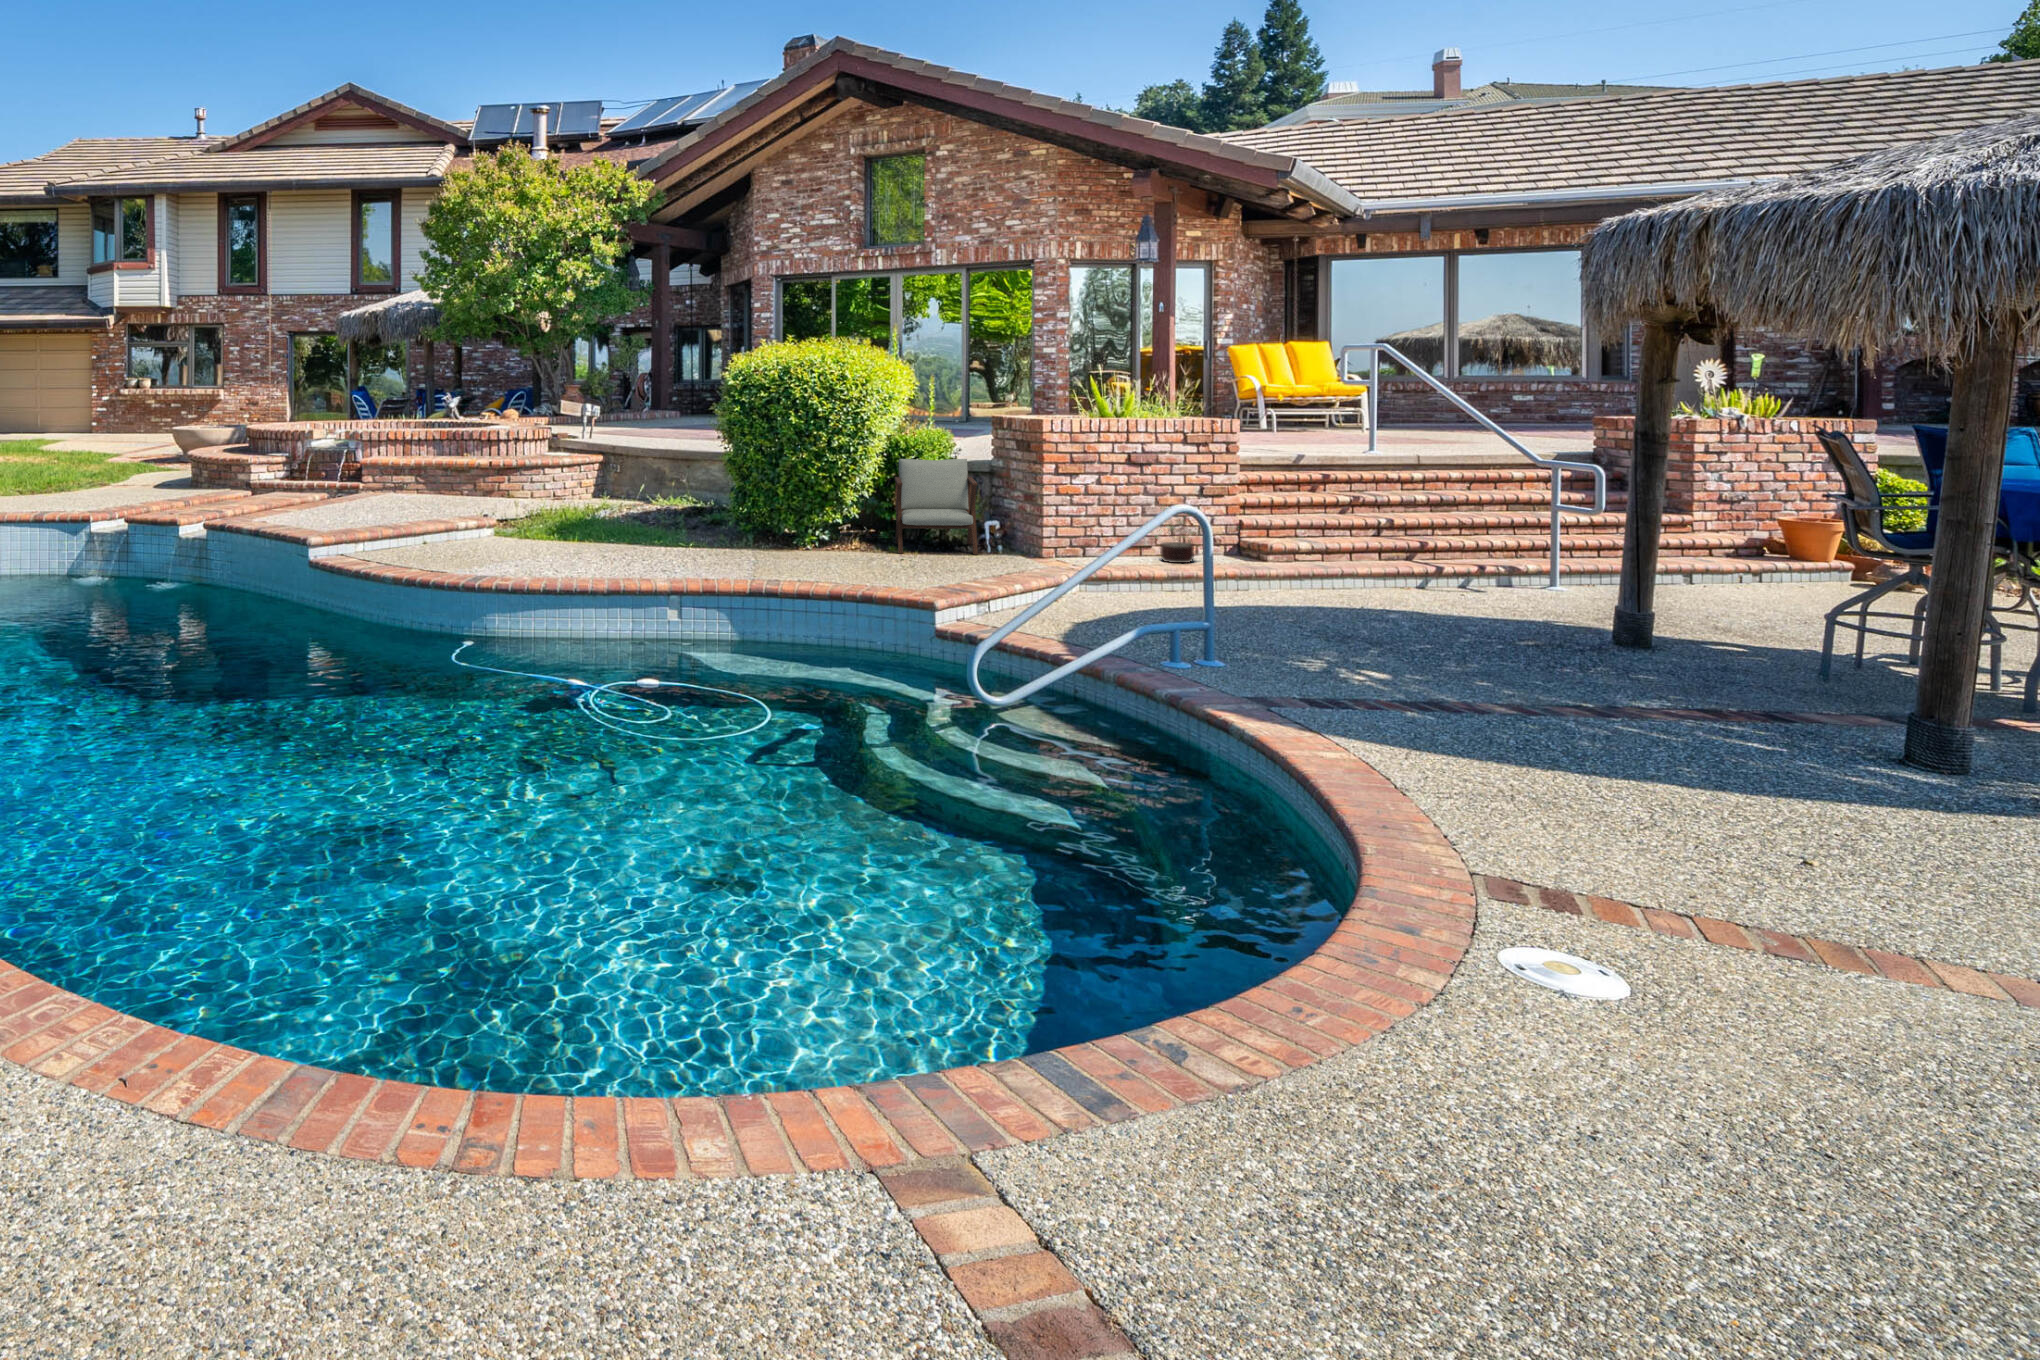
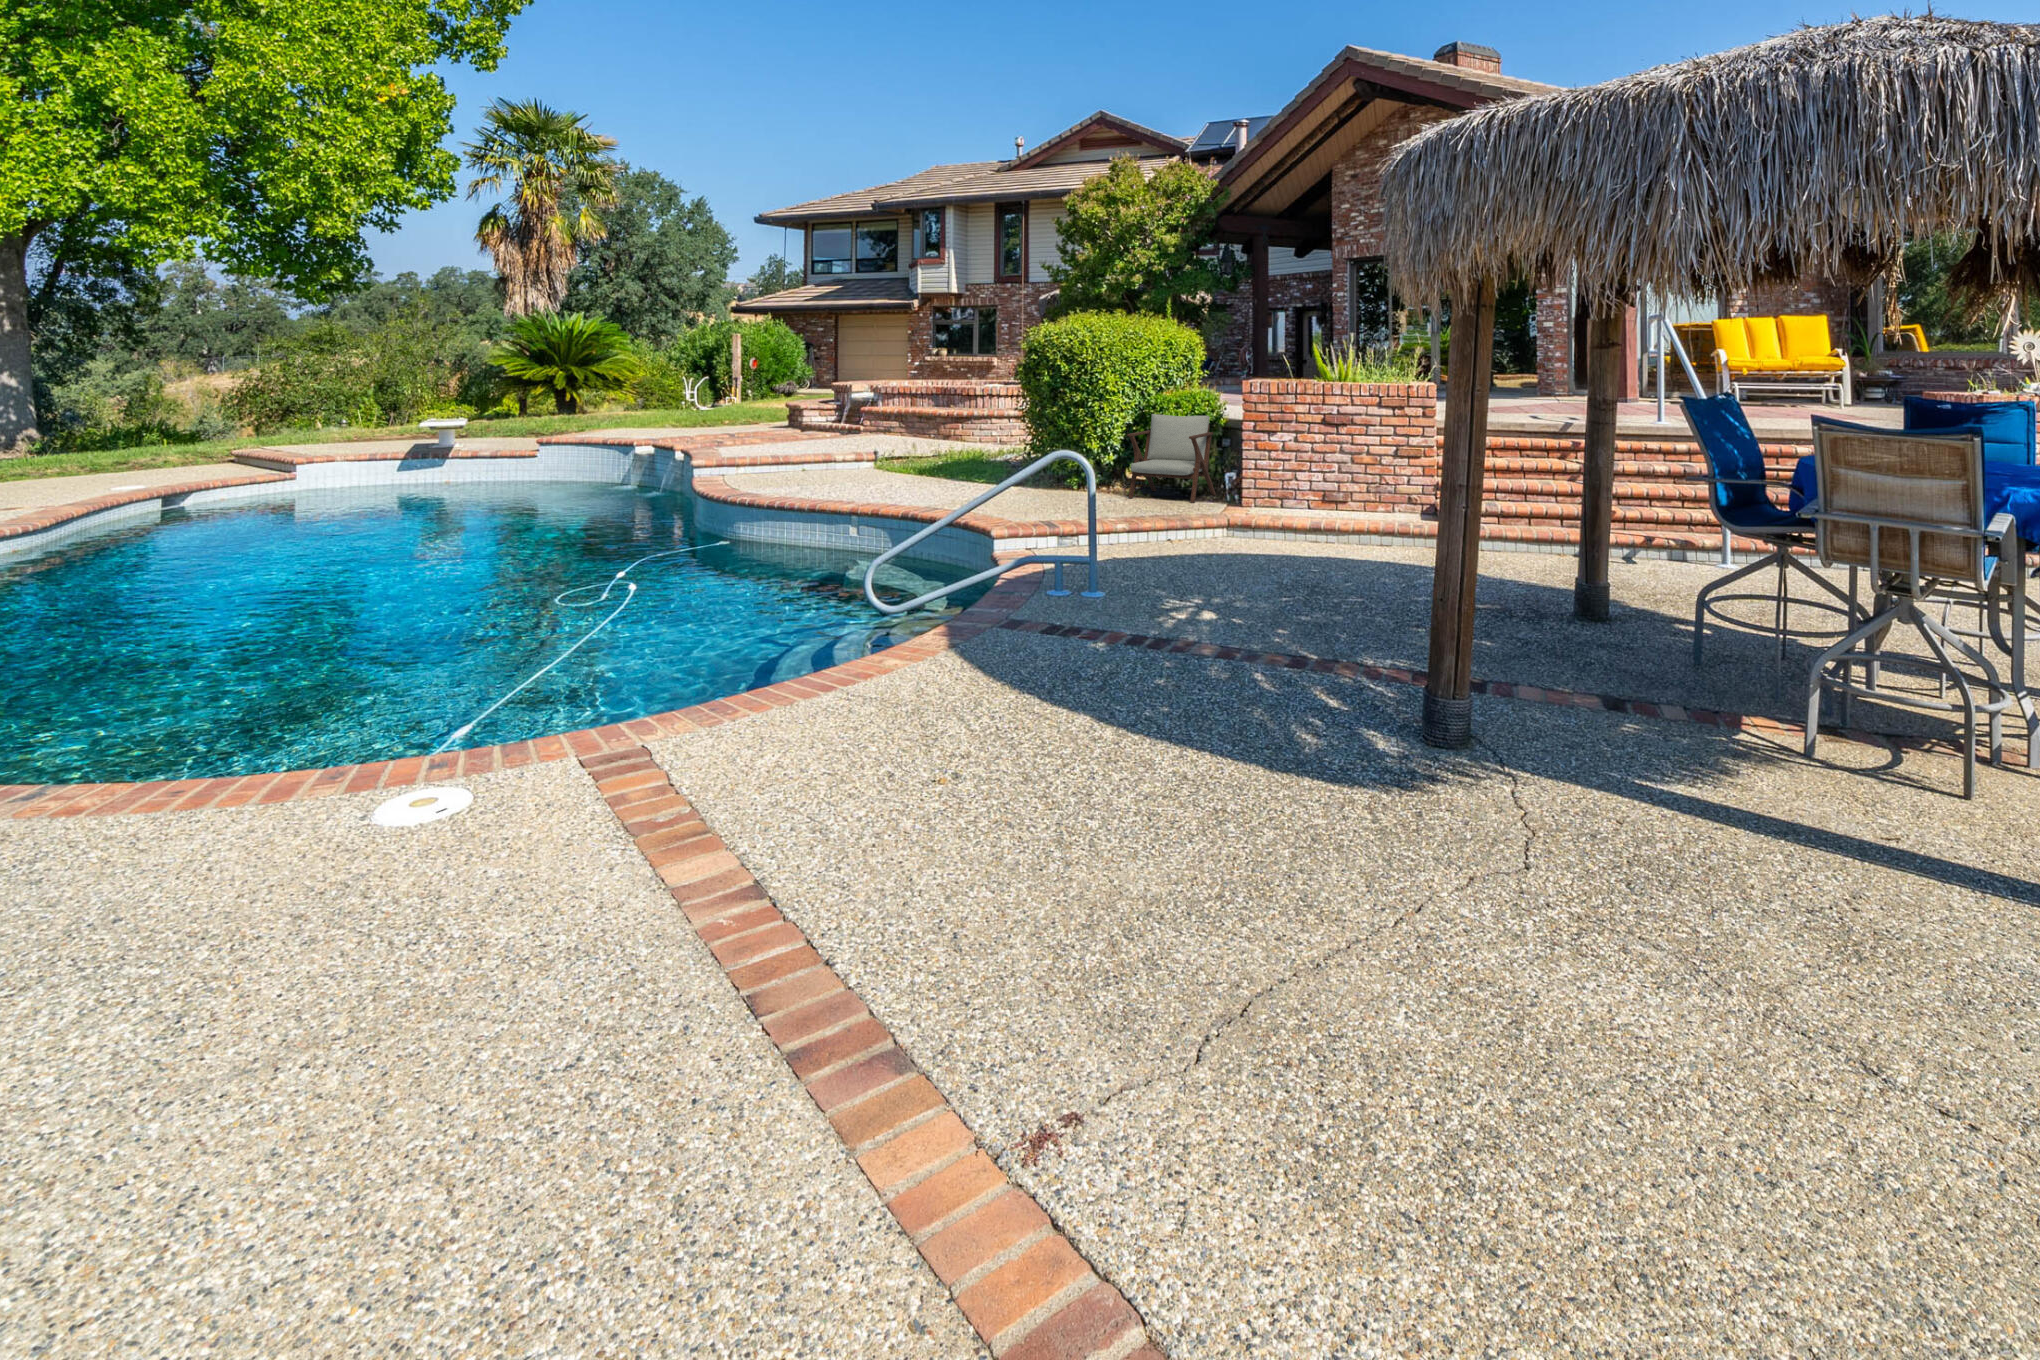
decorative plant: present [1153,508,1195,563] -> none [1342,463,1379,521]

